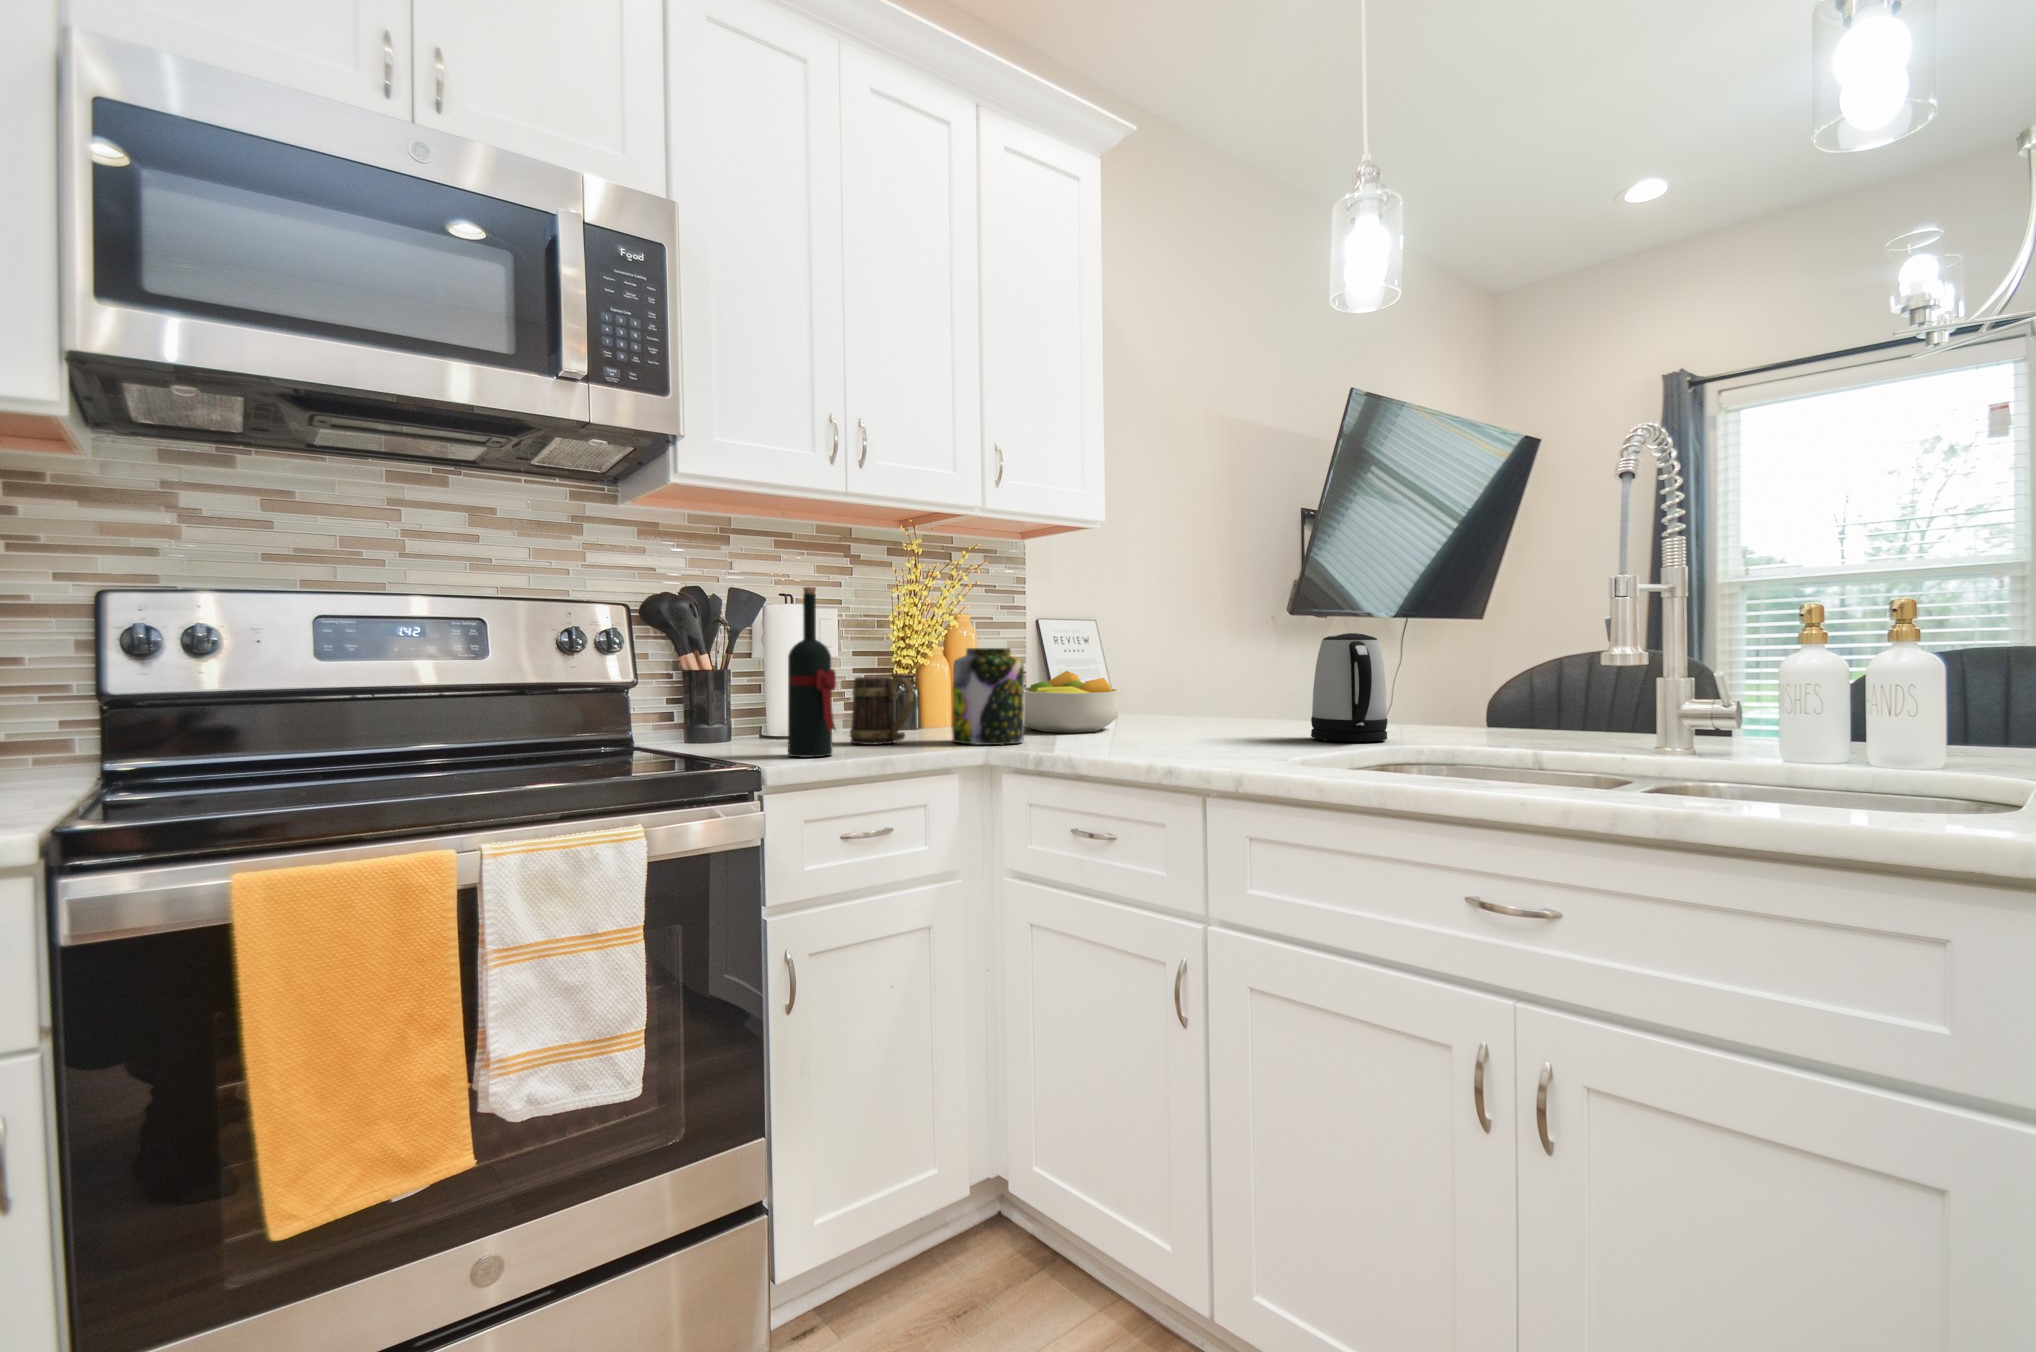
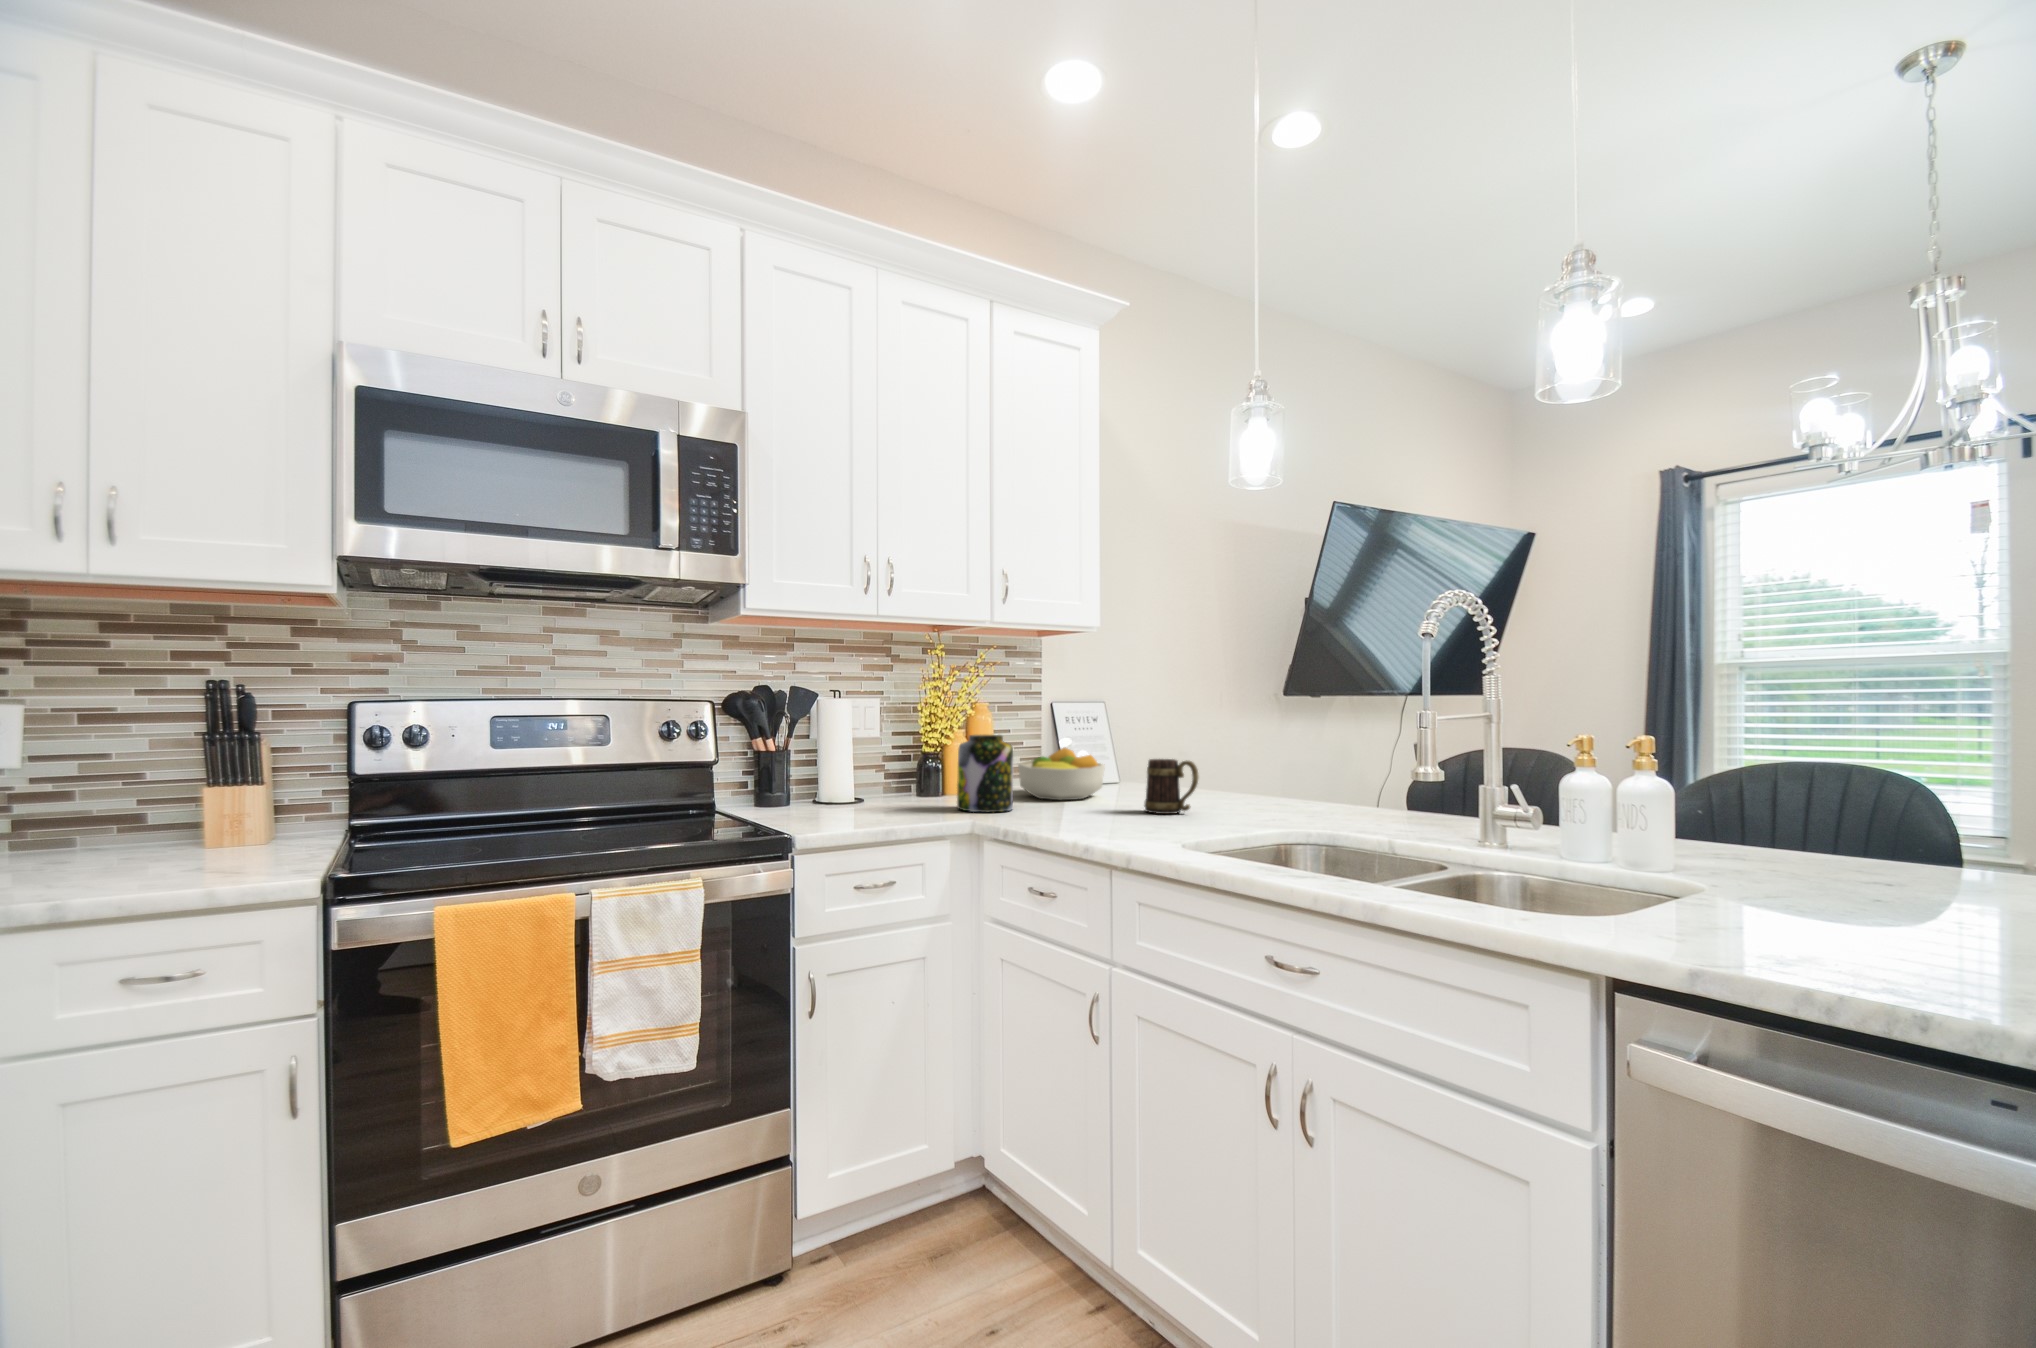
wine bottle: present [788,587,836,757] -> none [823,693,860,822]
kettle: present [1311,633,1388,741] -> none [1246,727,1307,816]
mug: present [850,677,914,745] -> present [1144,759,1199,814]

